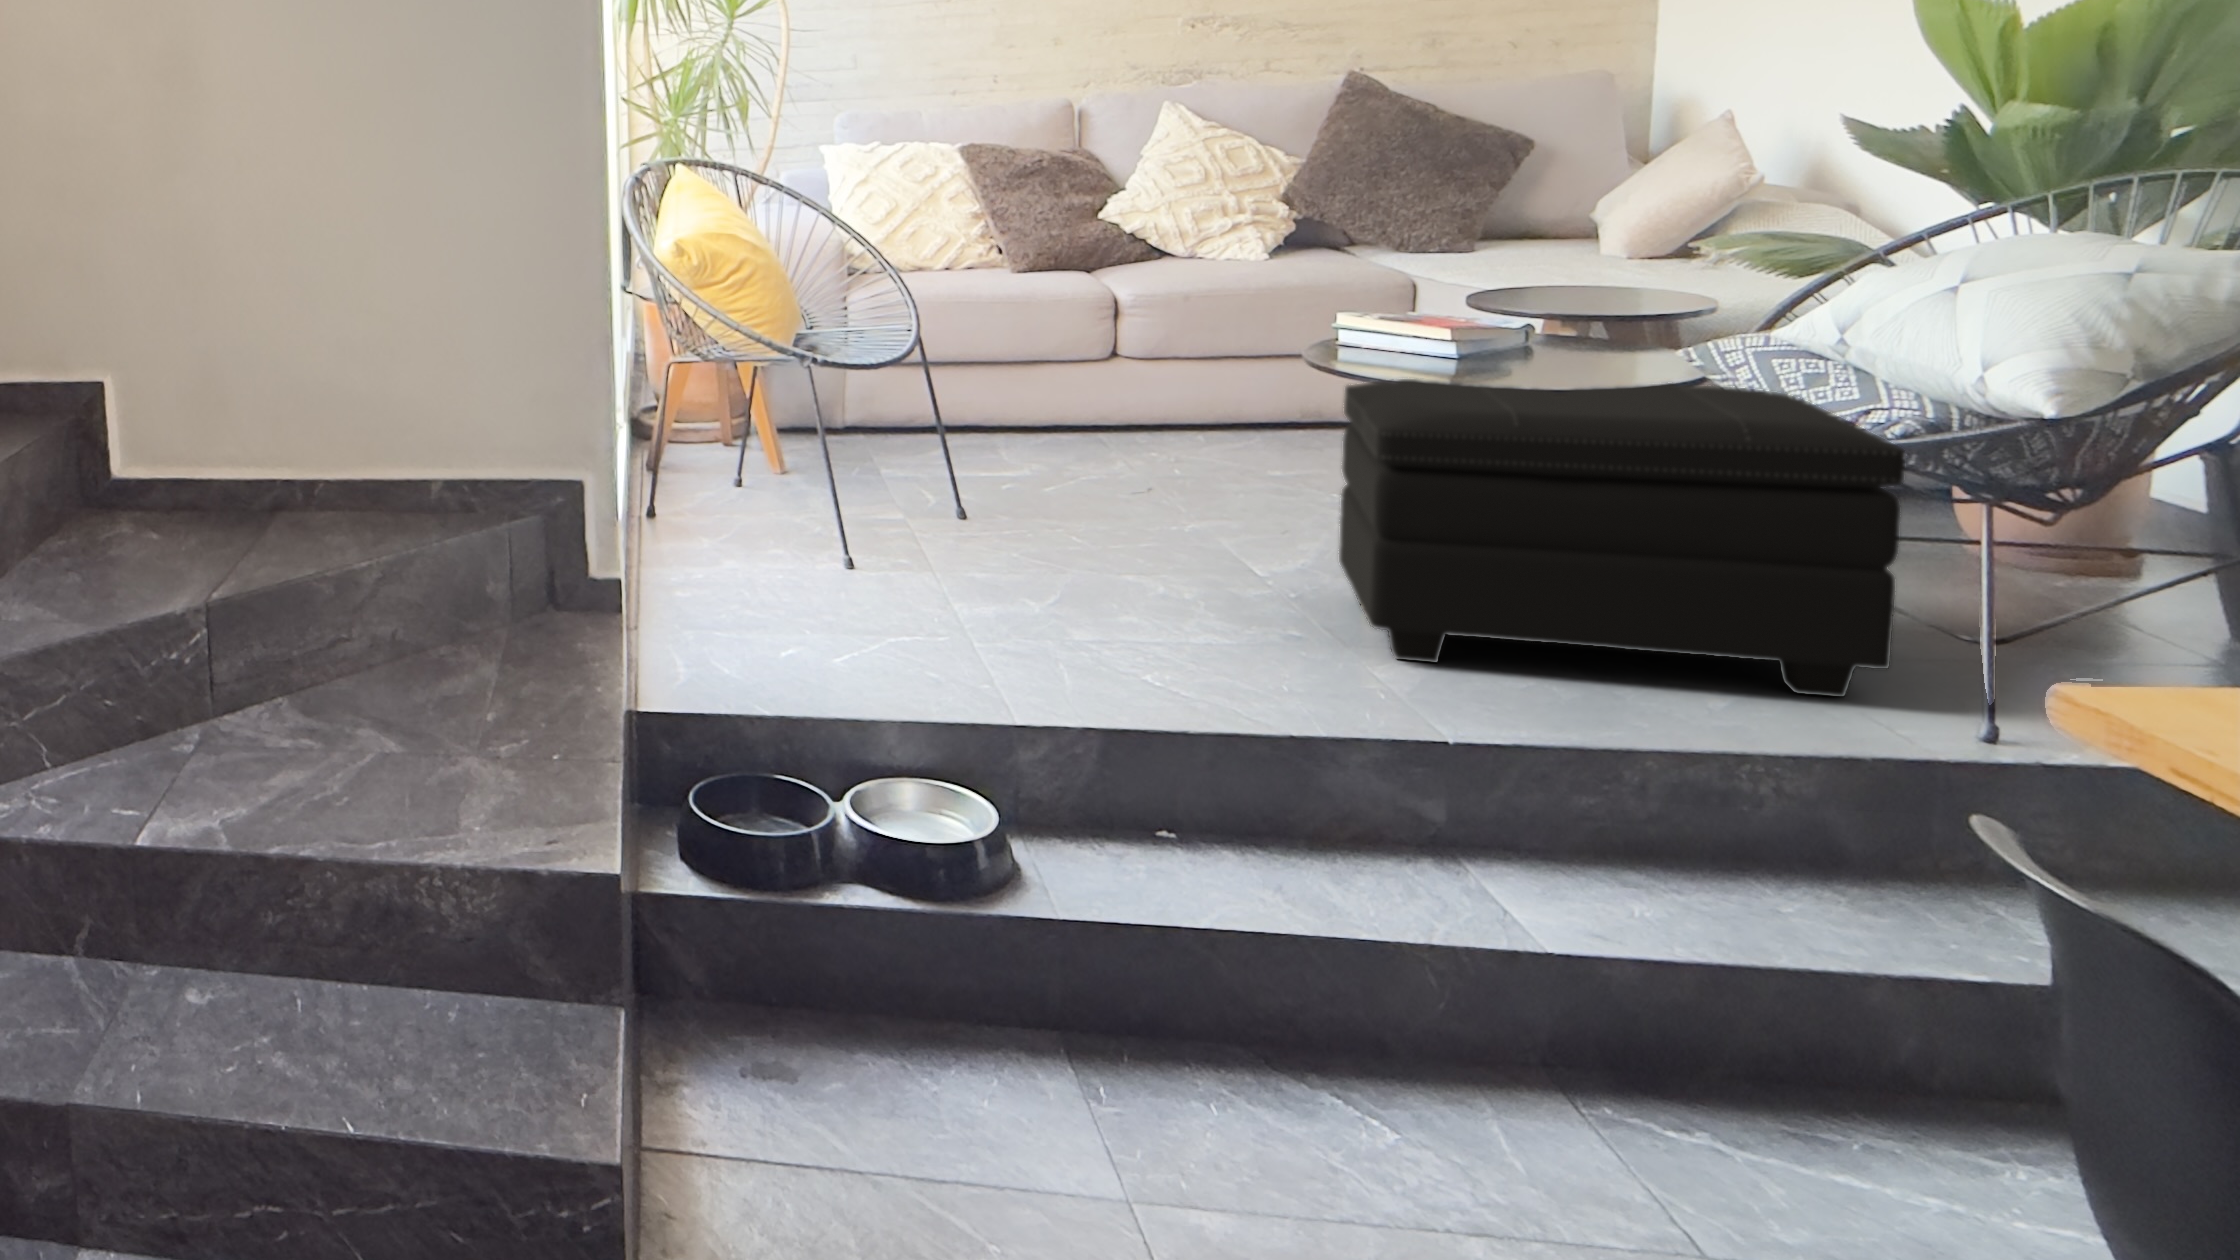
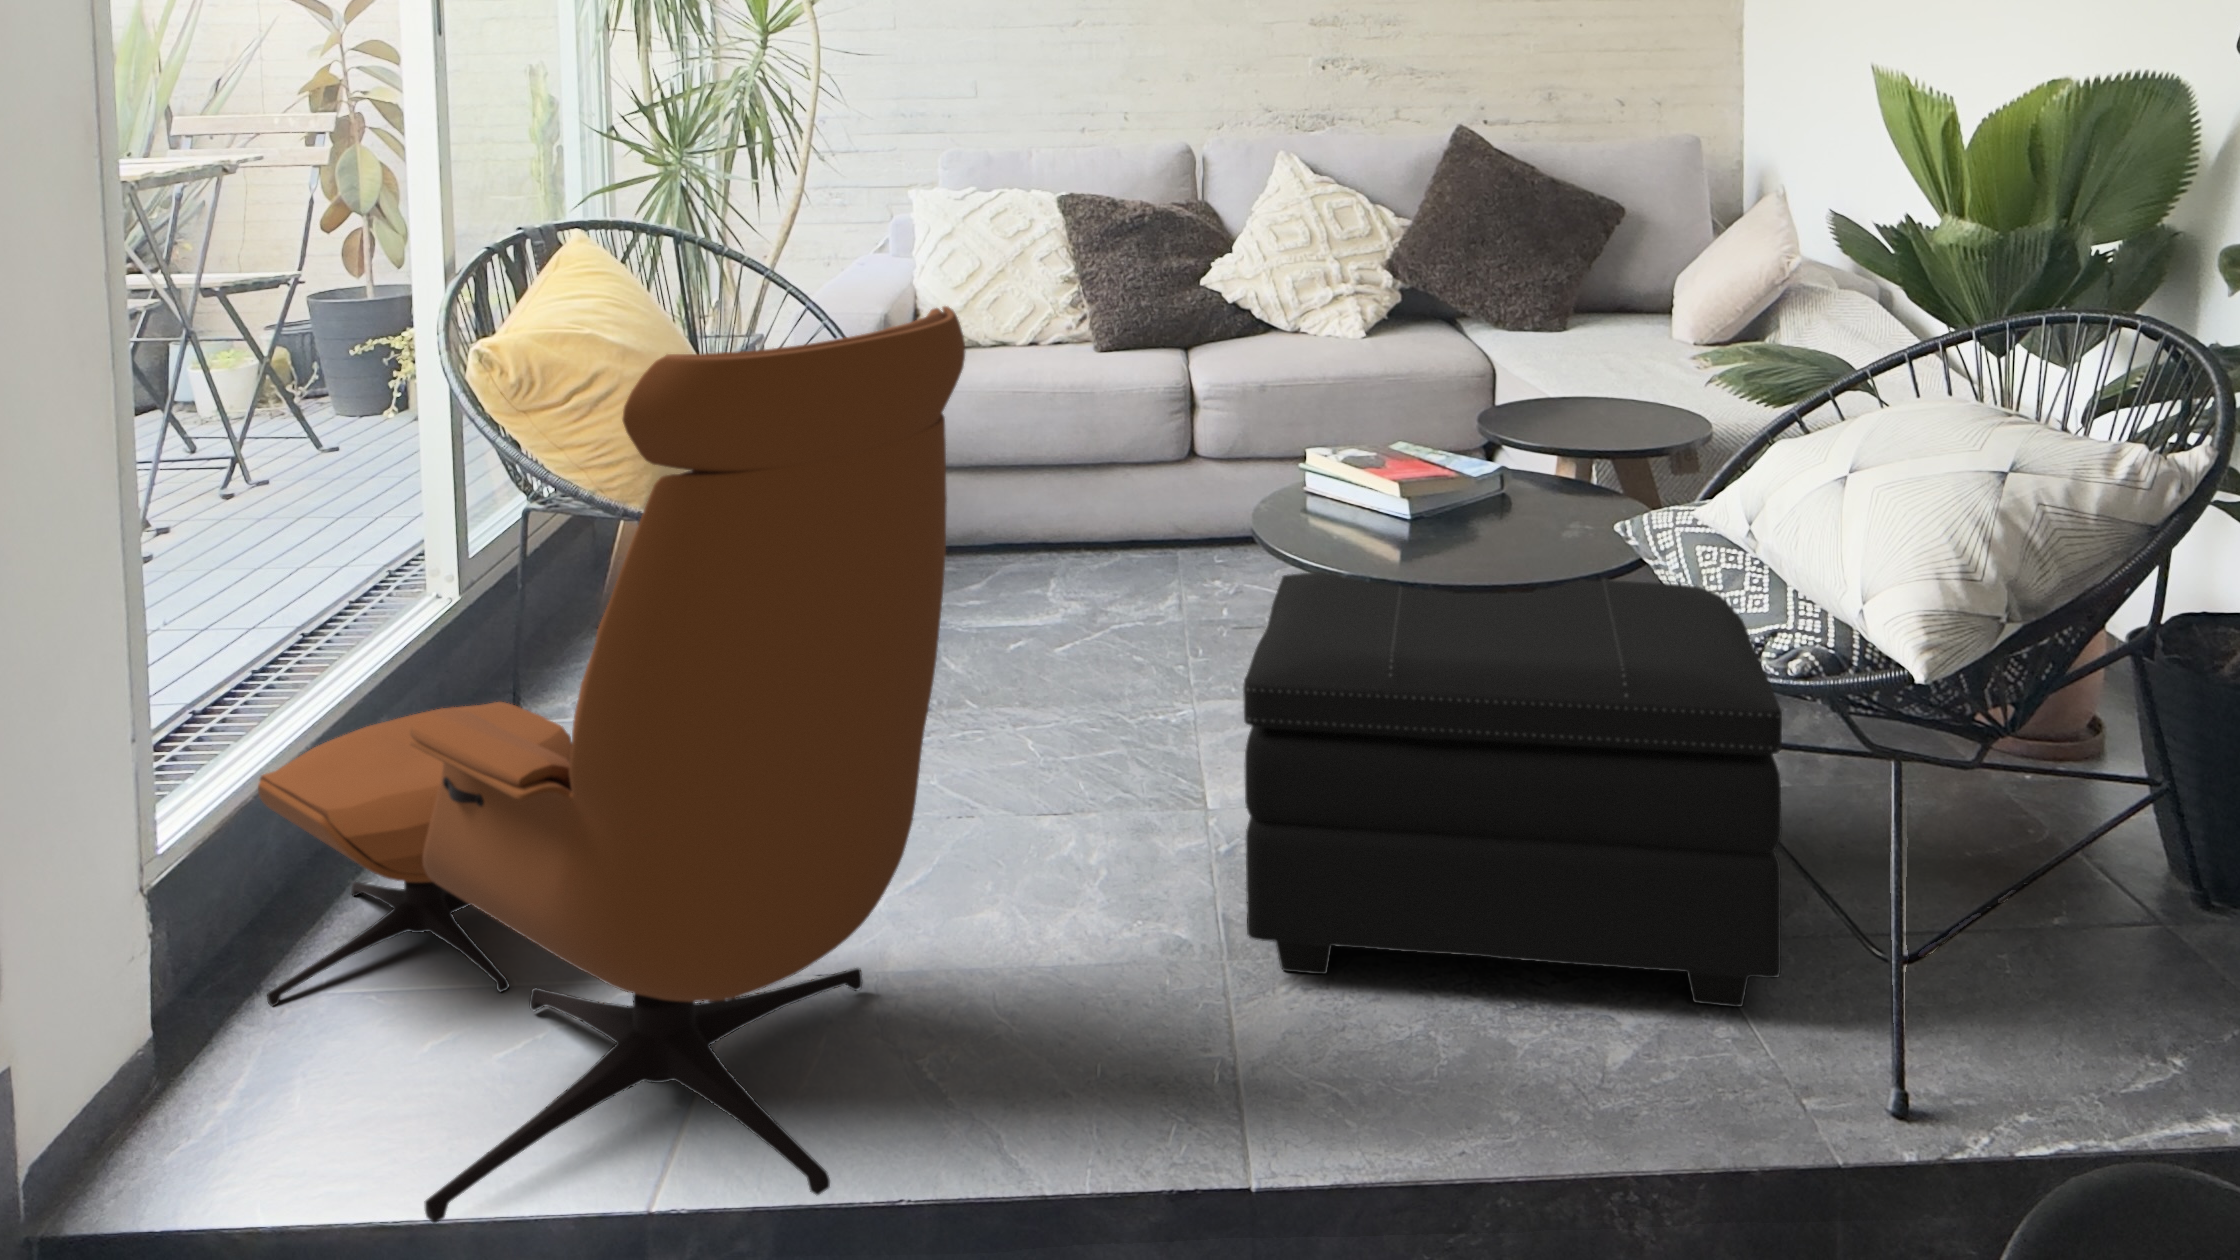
lounge chair: none [569,109,1233,728] -> present [258,306,965,1223]

